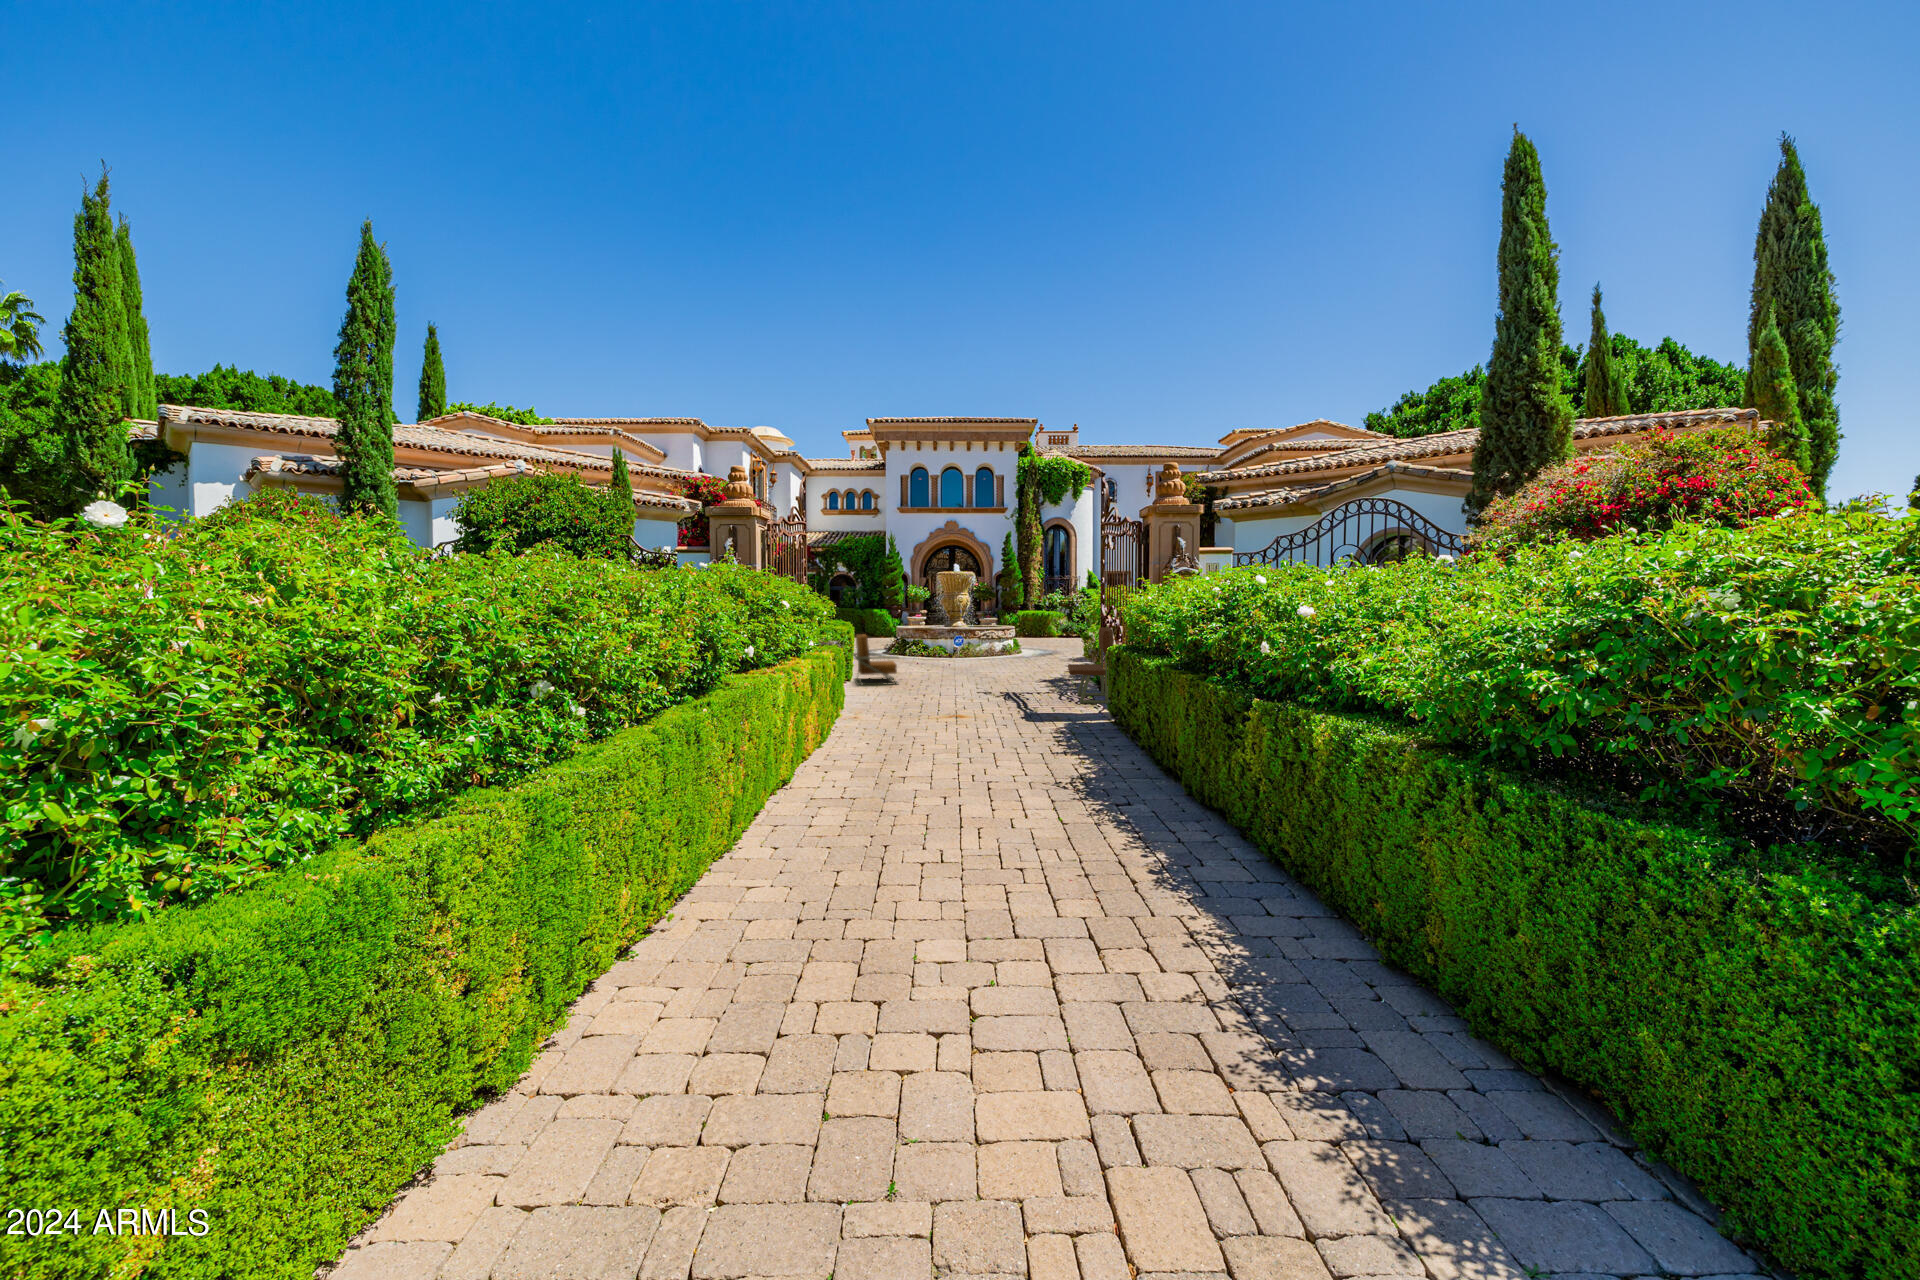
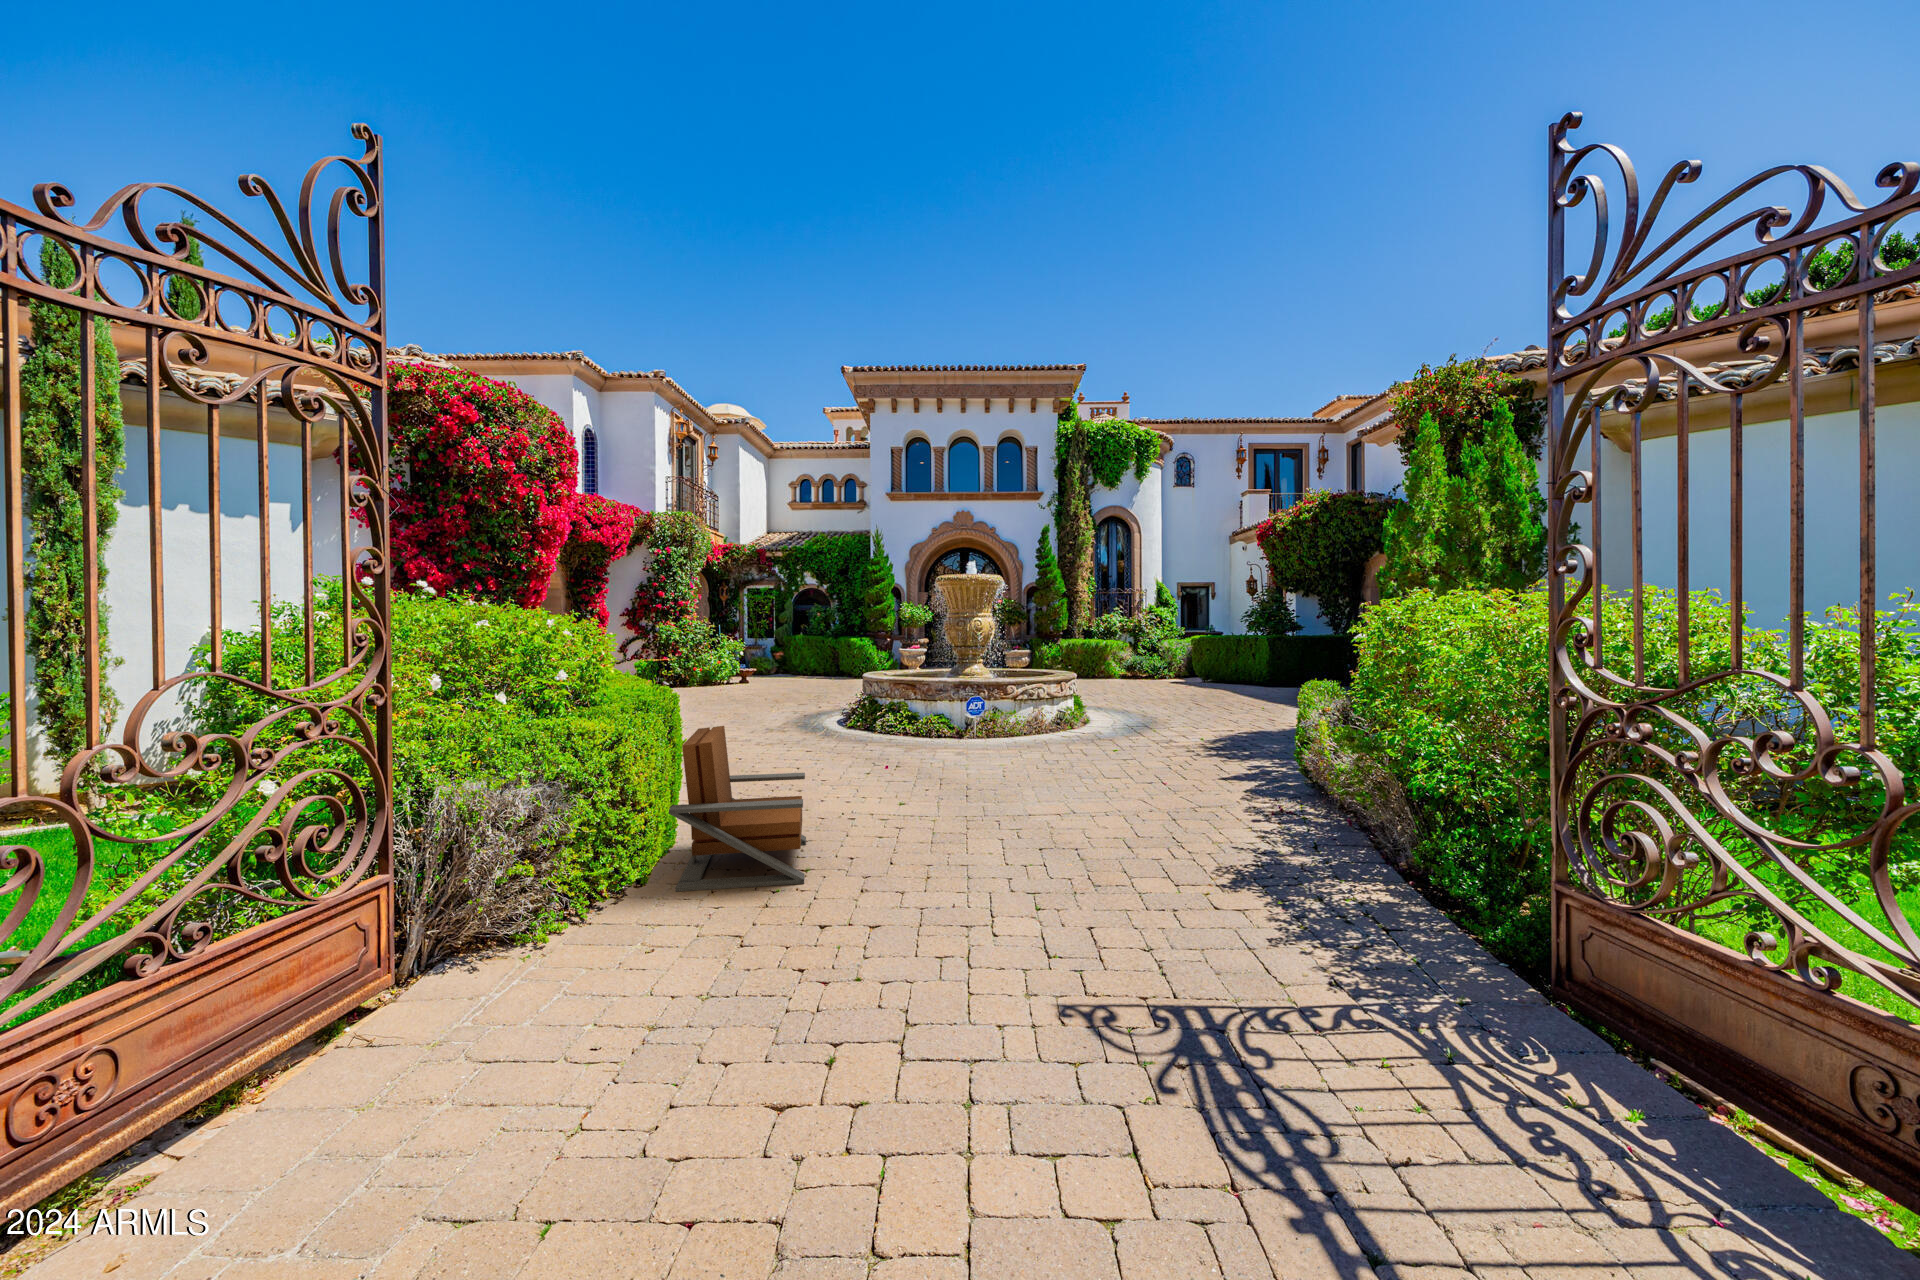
bench: present [1068,627,1113,704] -> none [1400,750,1745,1159]

